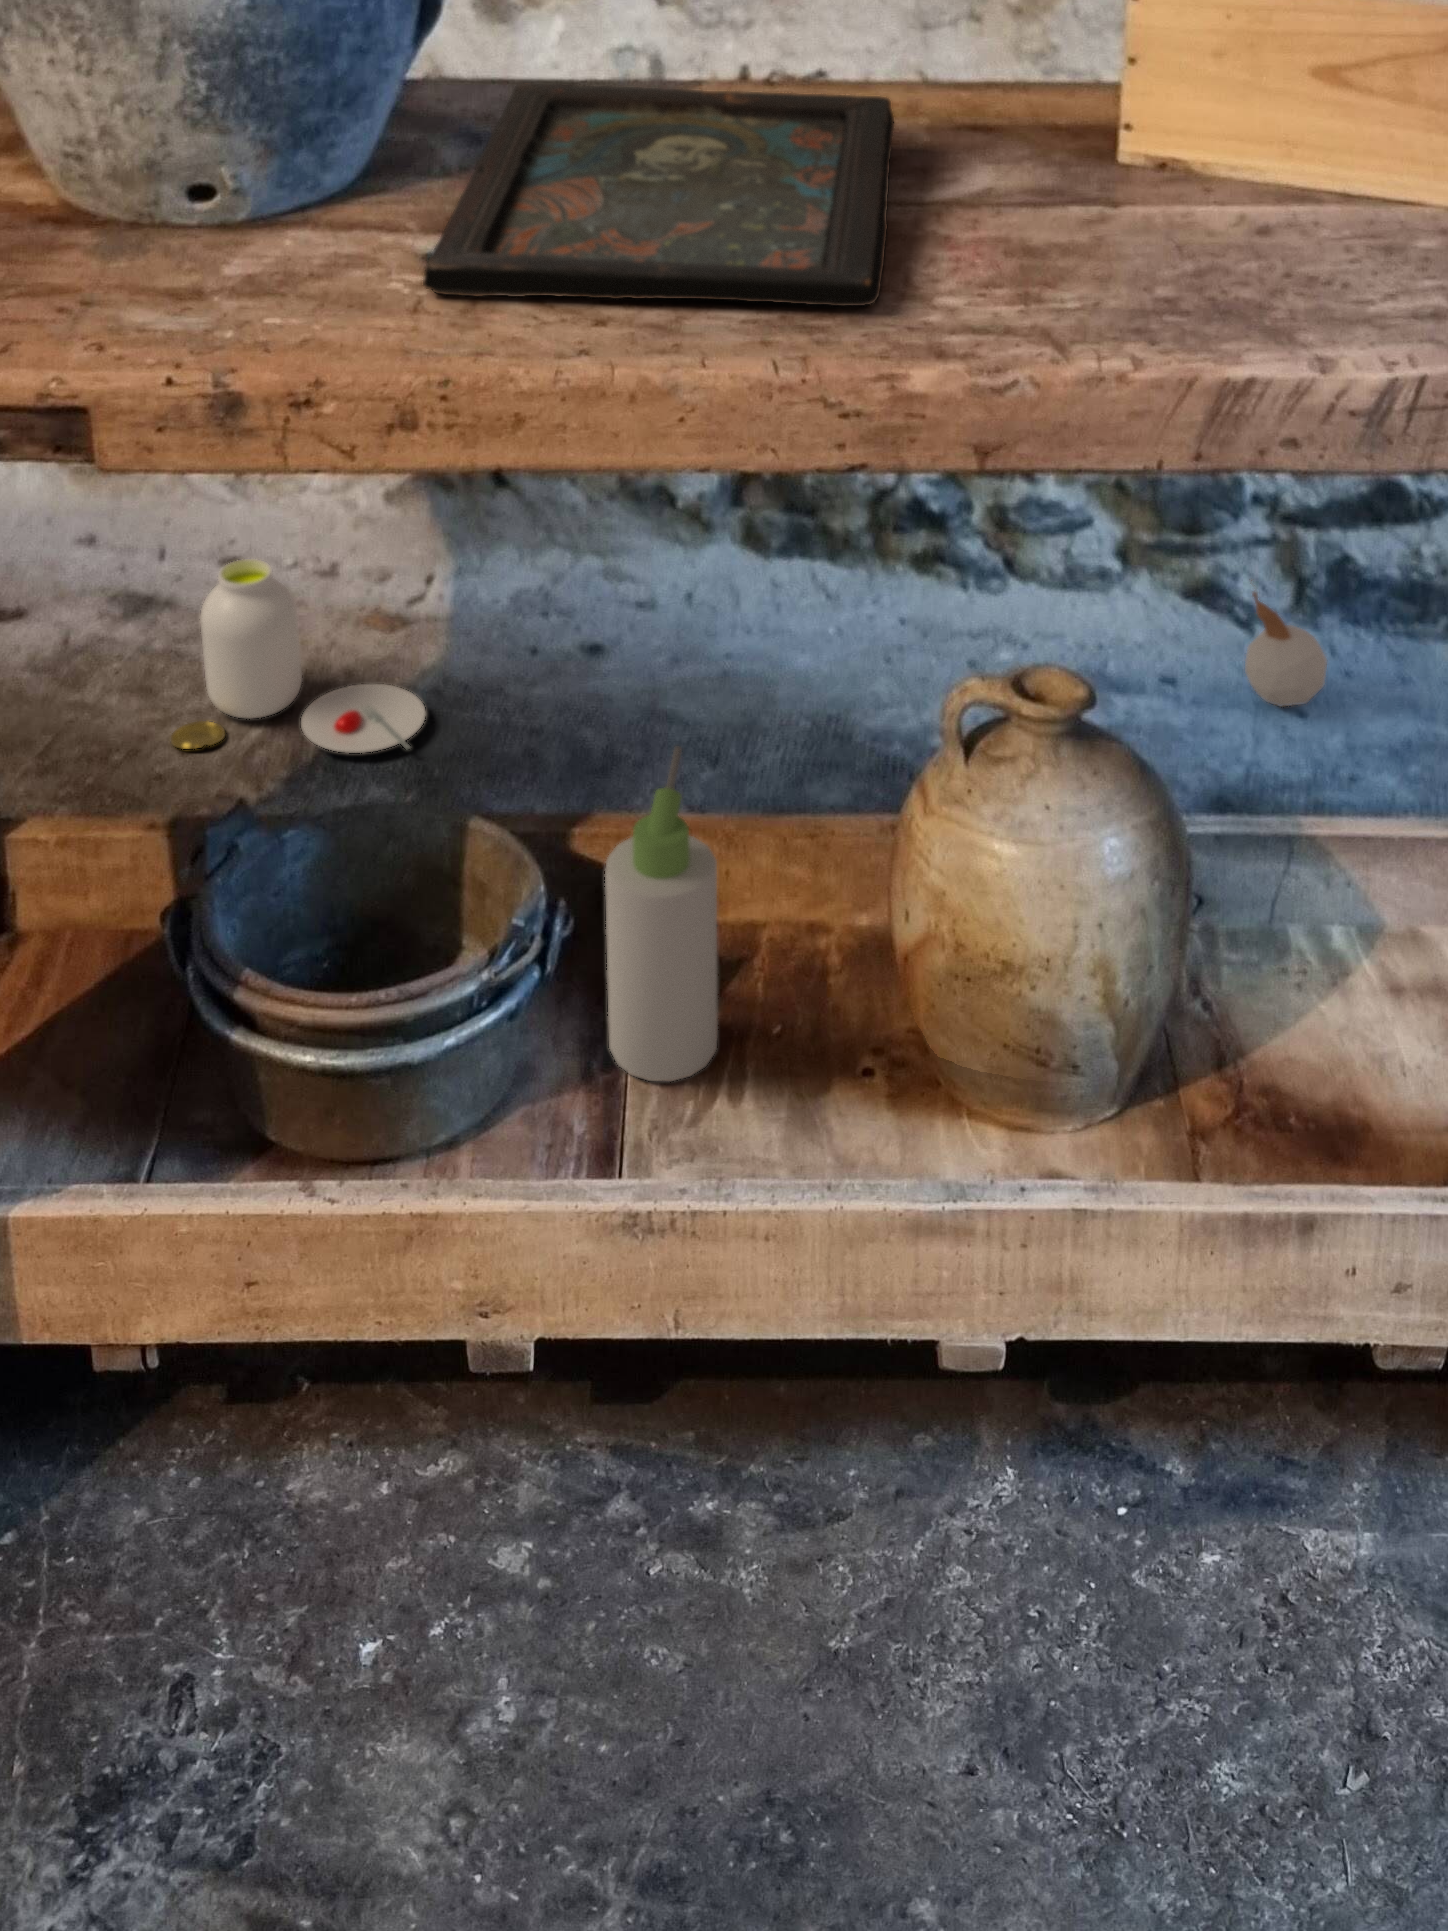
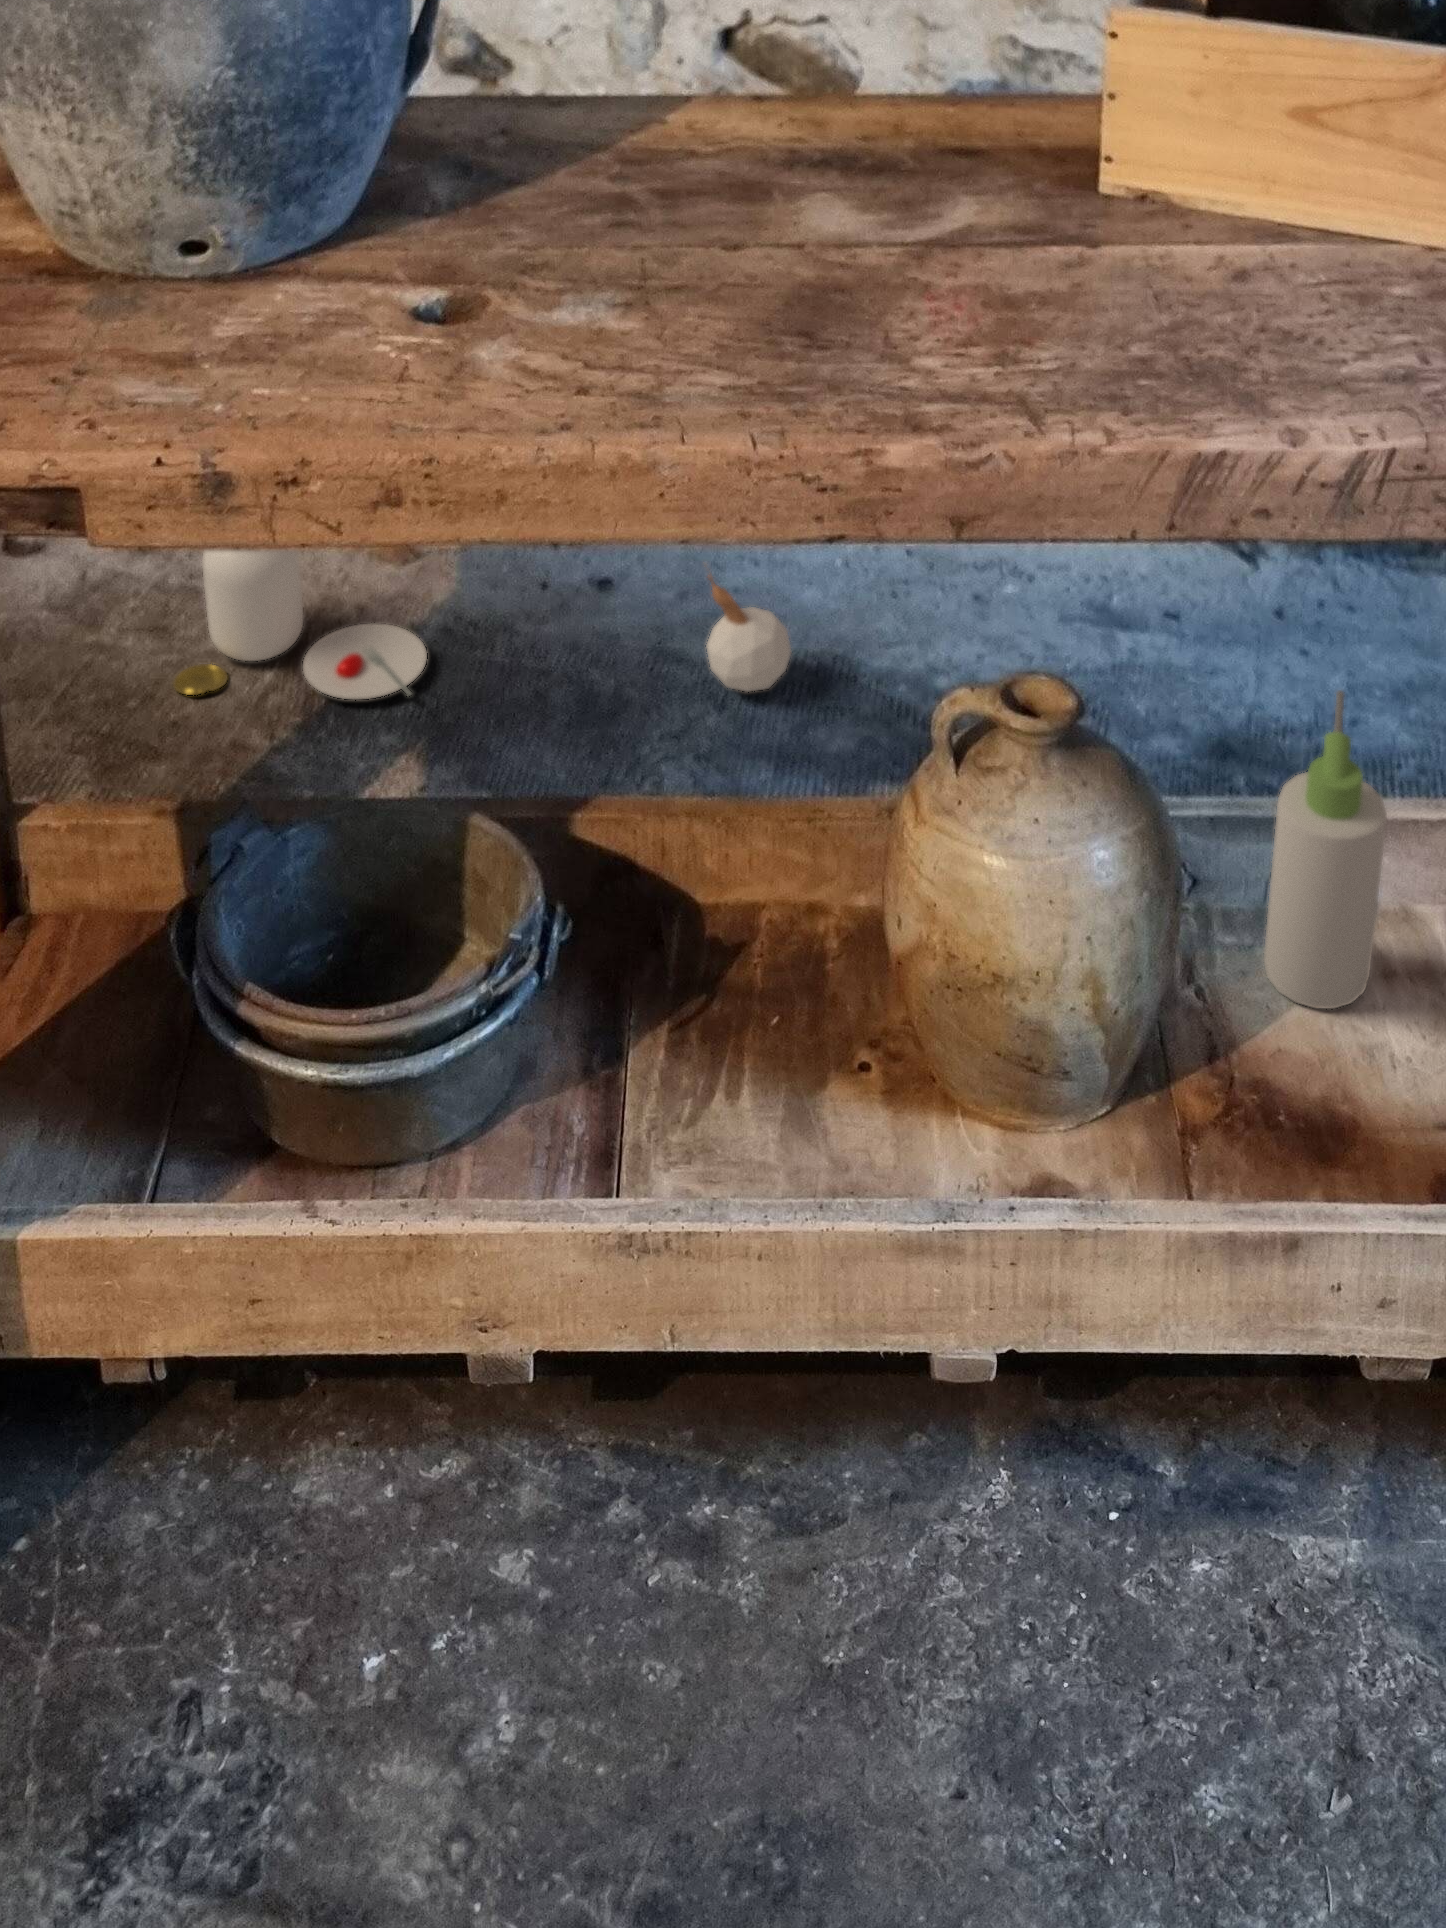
tray: present [423,84,894,306] -> none [419,100,883,369]
candle: present [1245,580,1327,706] -> present [707,574,792,691]
bottle: present [605,746,718,1082] -> present [1264,691,1387,1009]

